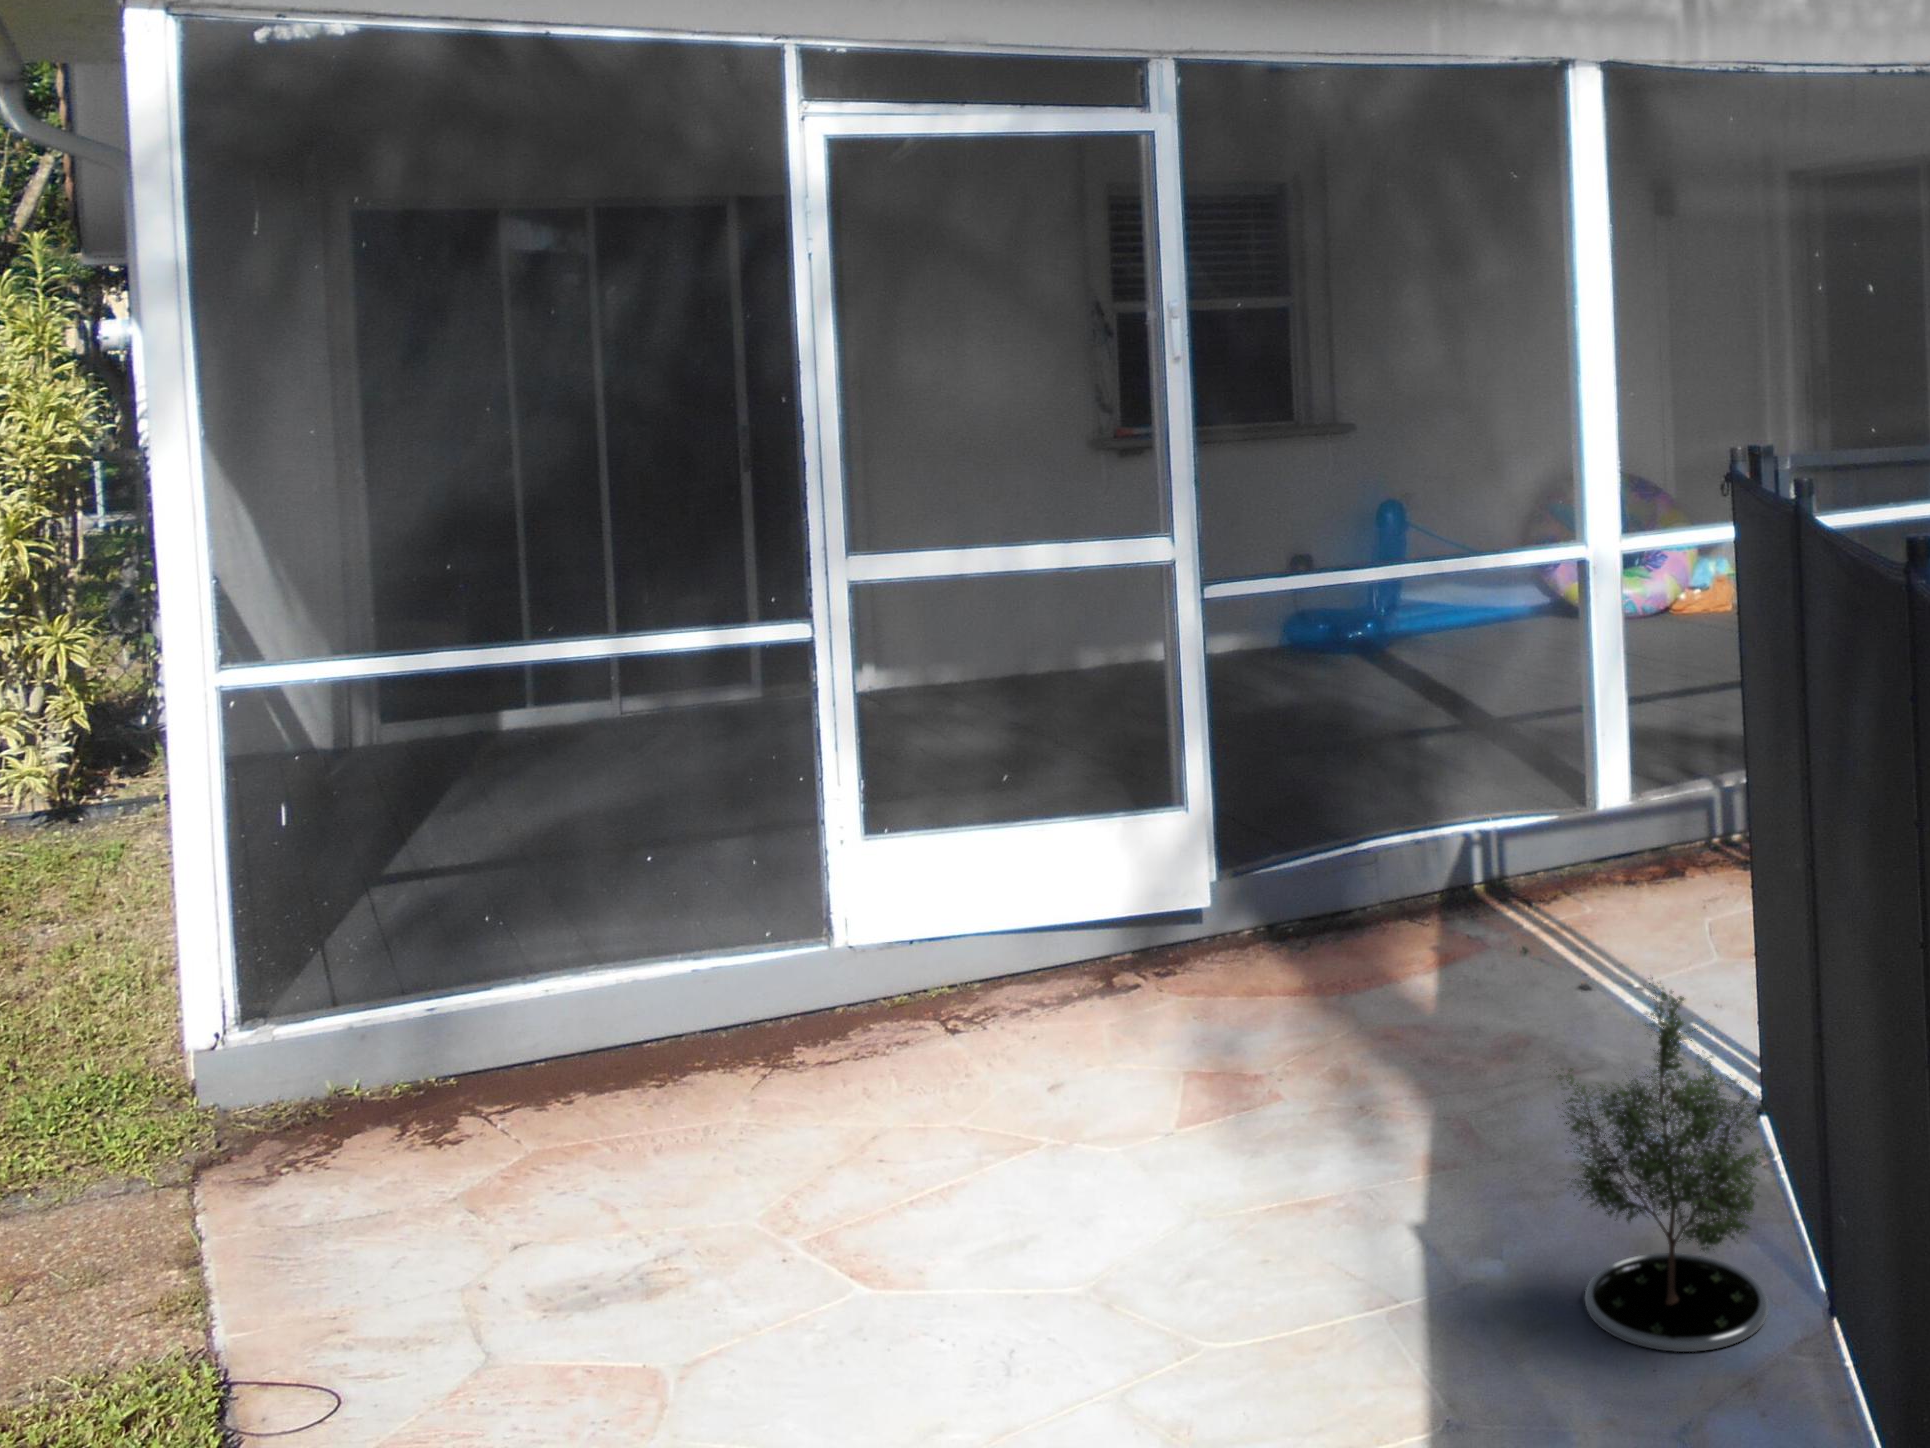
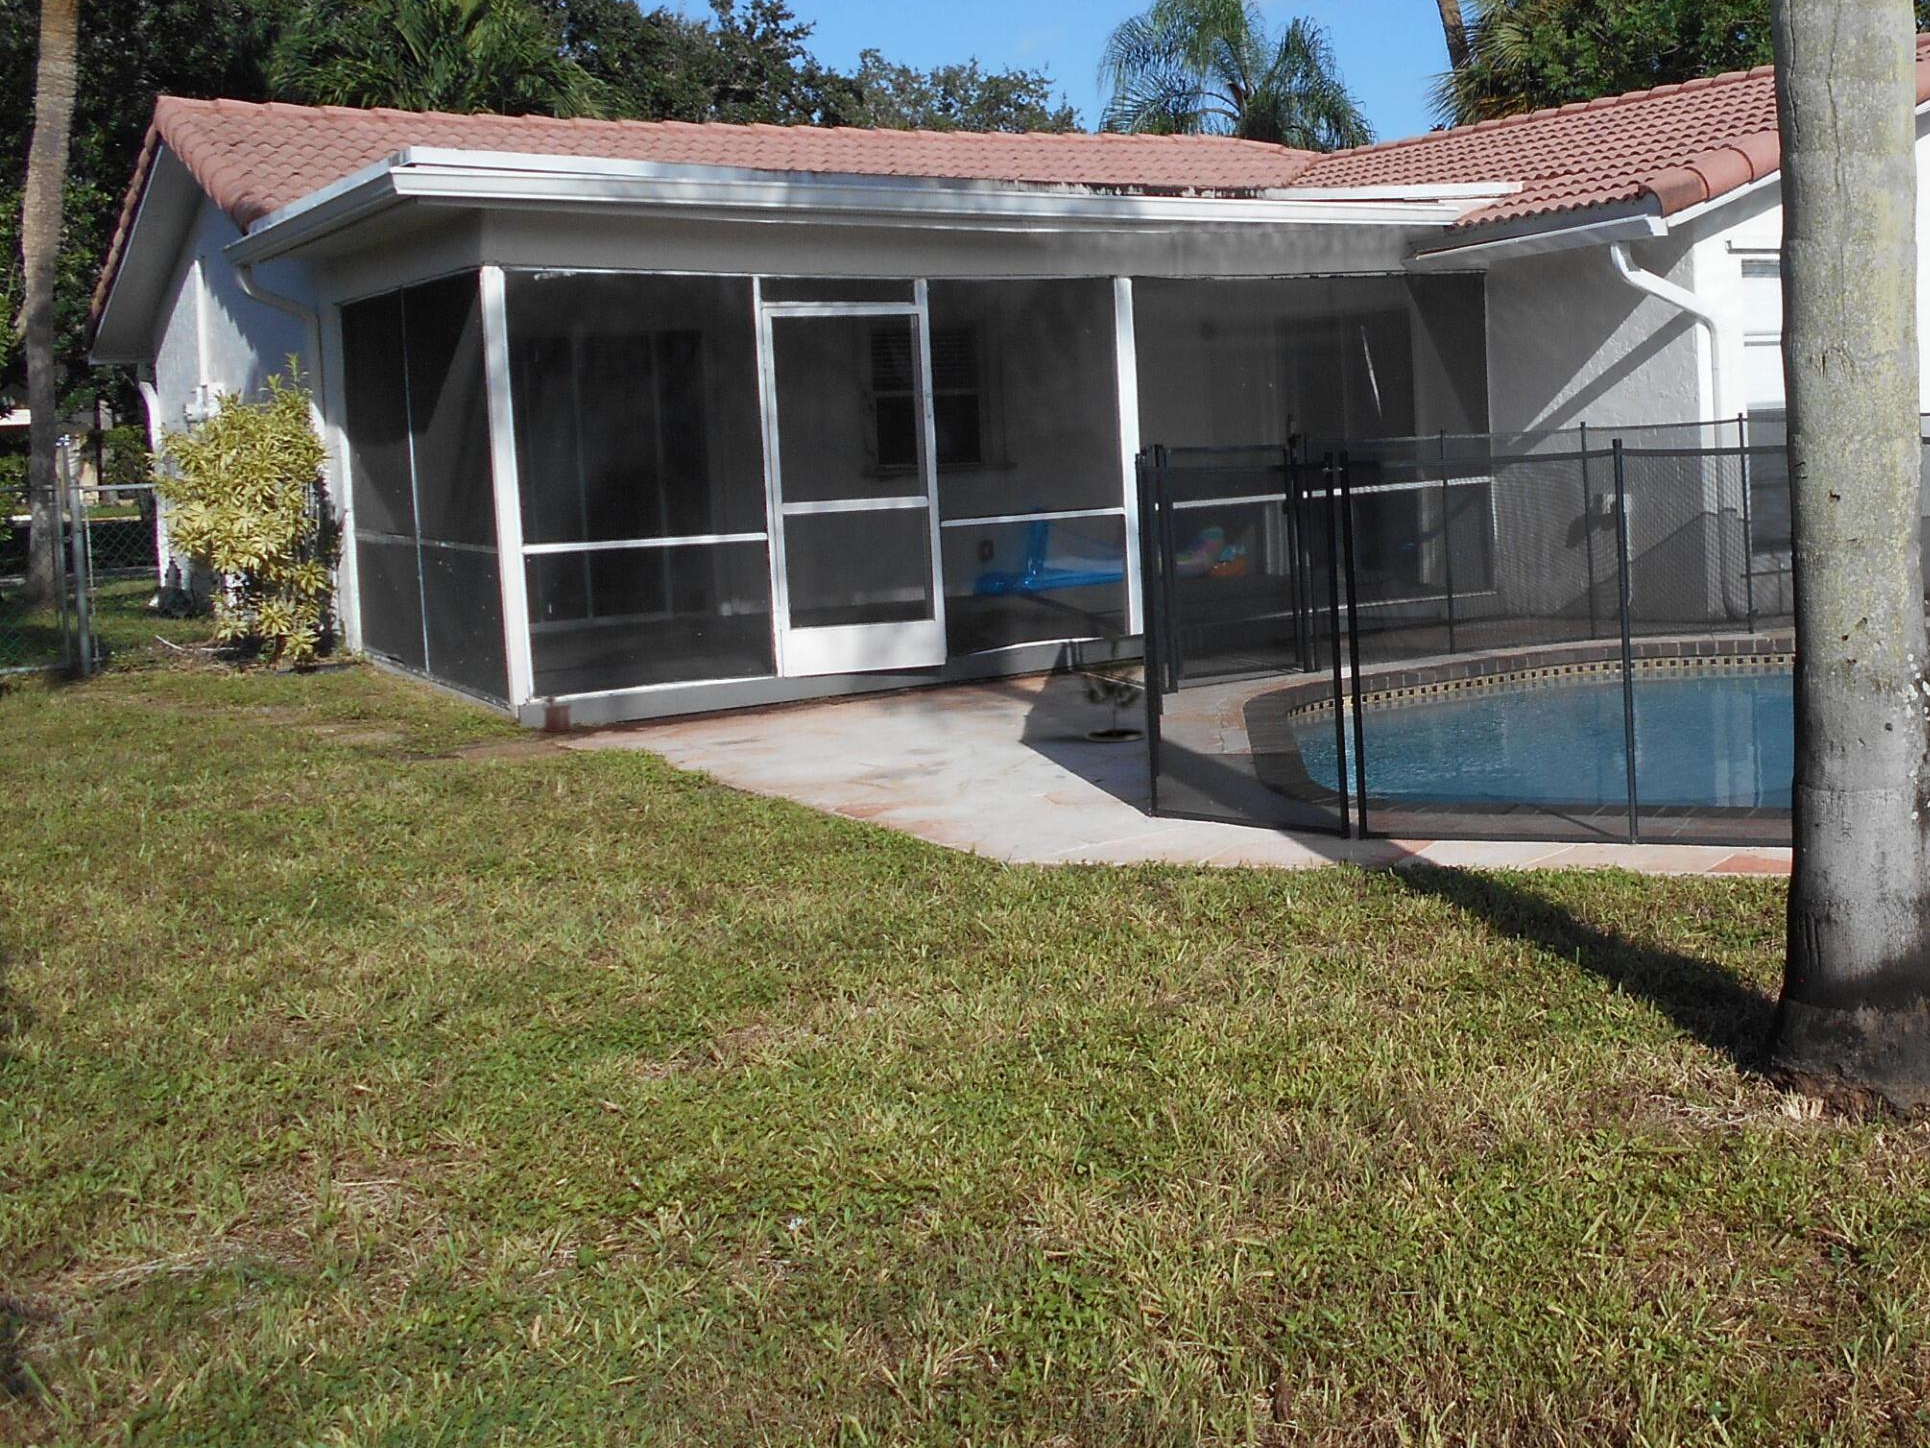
watering can: none [239,1040,315,1146] -> present [543,696,571,732]

